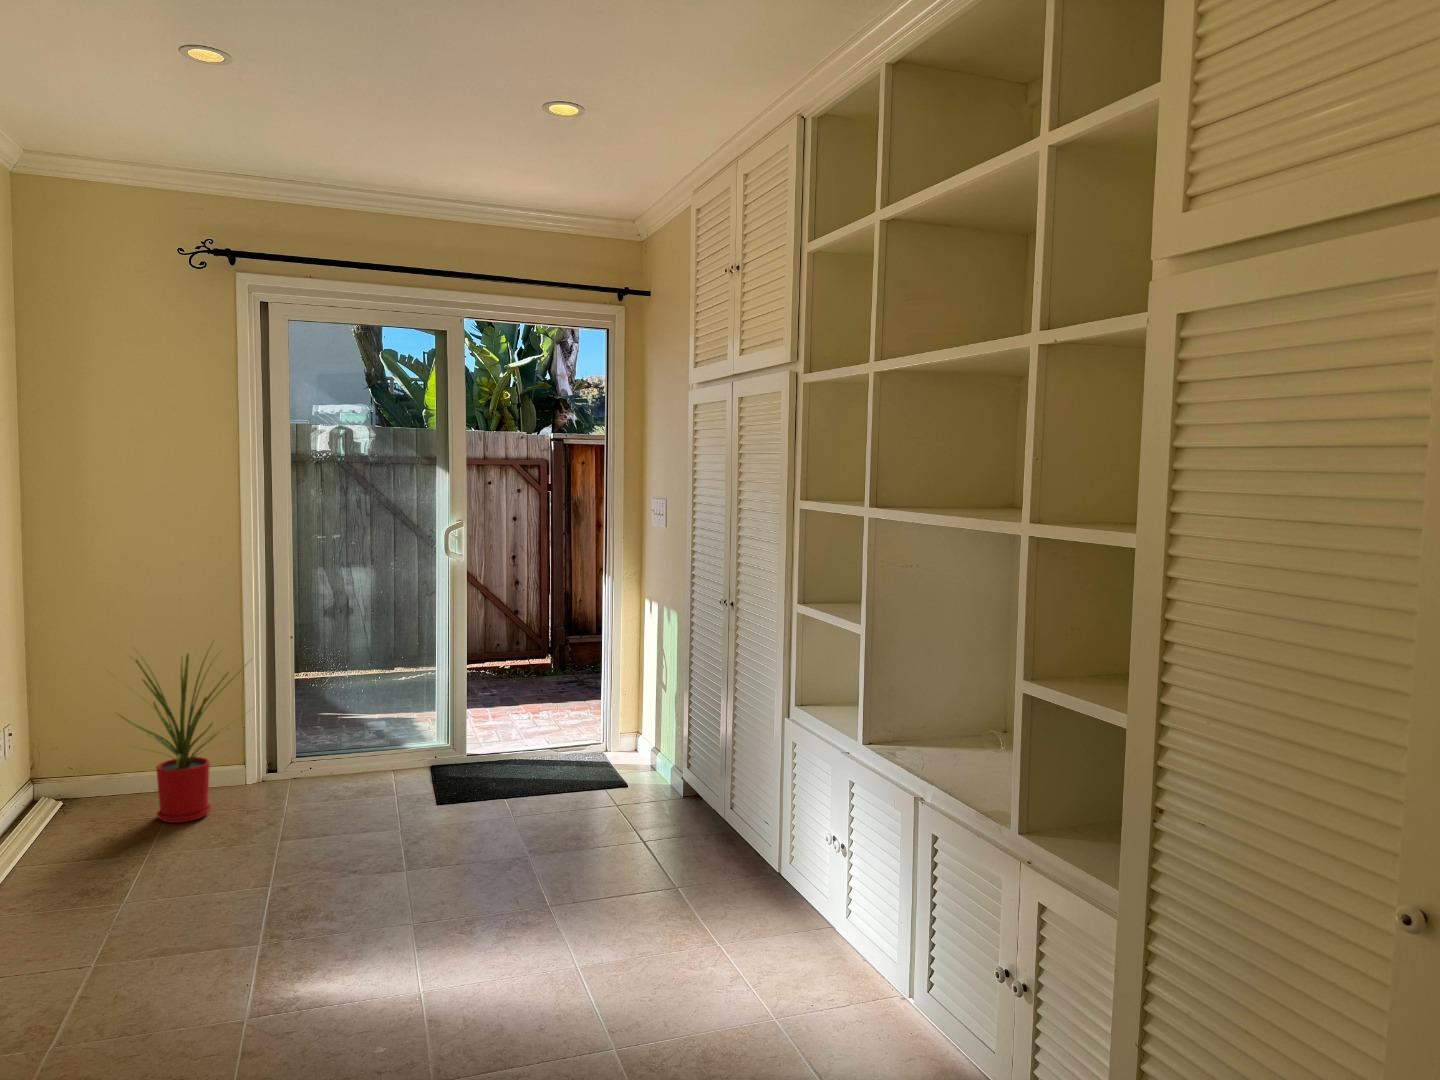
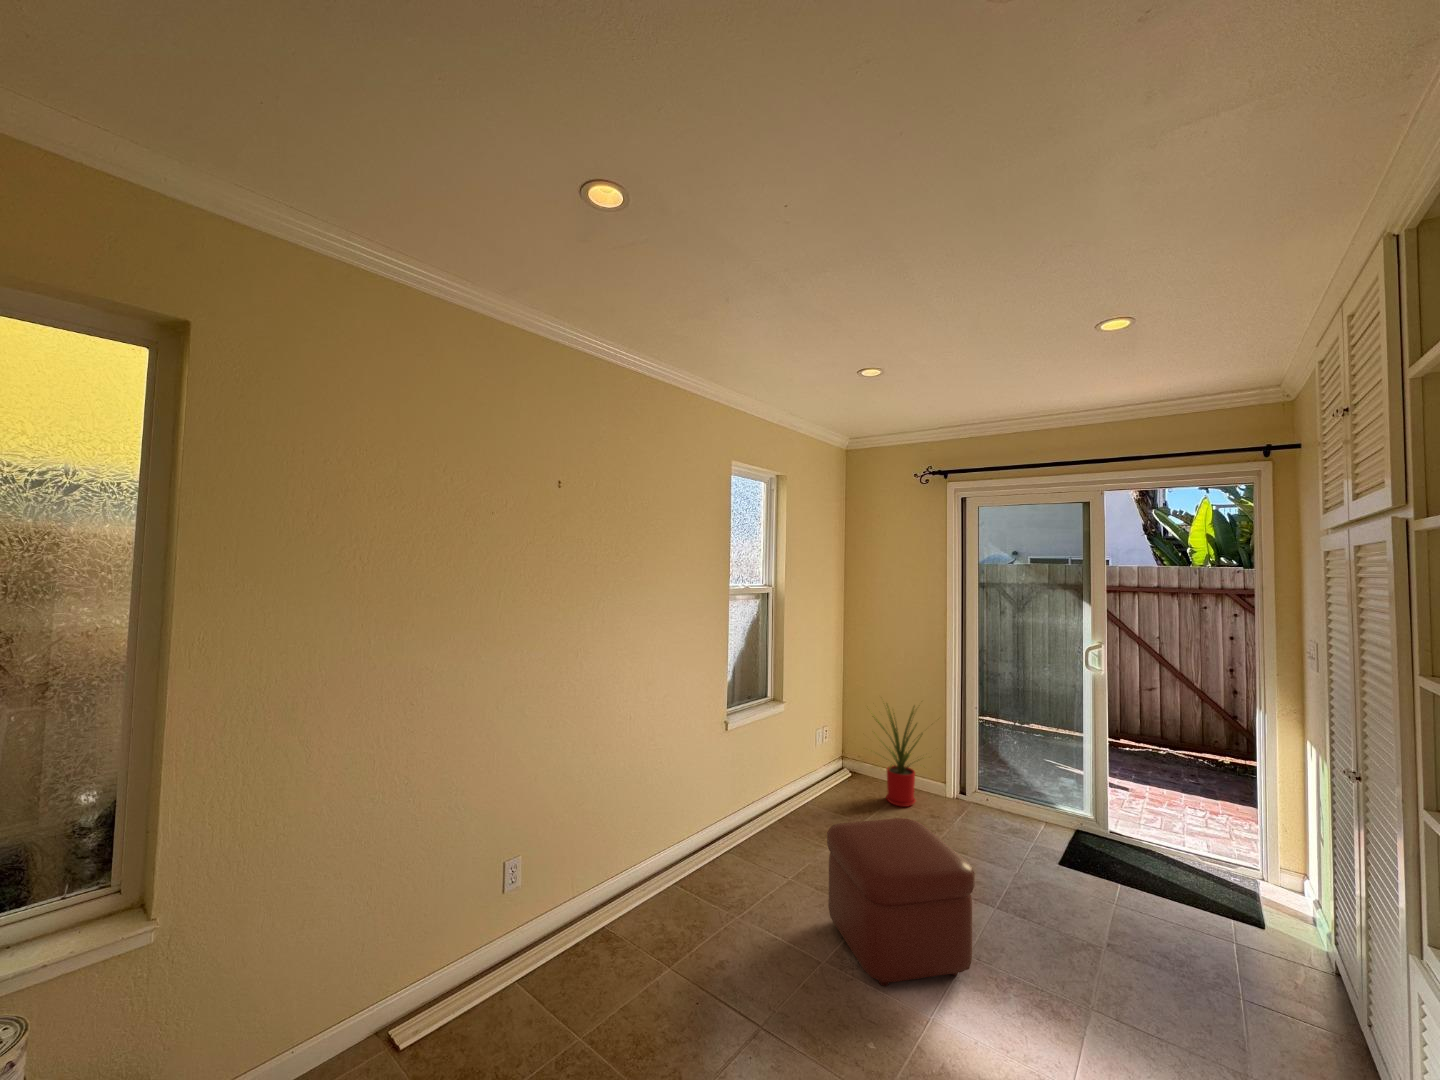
ottoman: none [222,786,459,1003] -> present [827,818,975,986]

